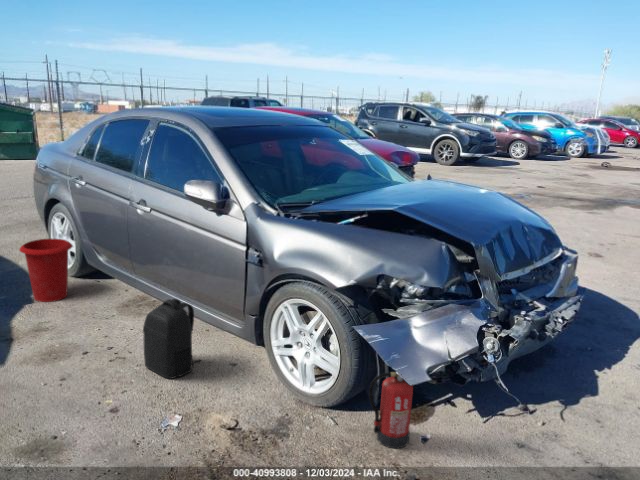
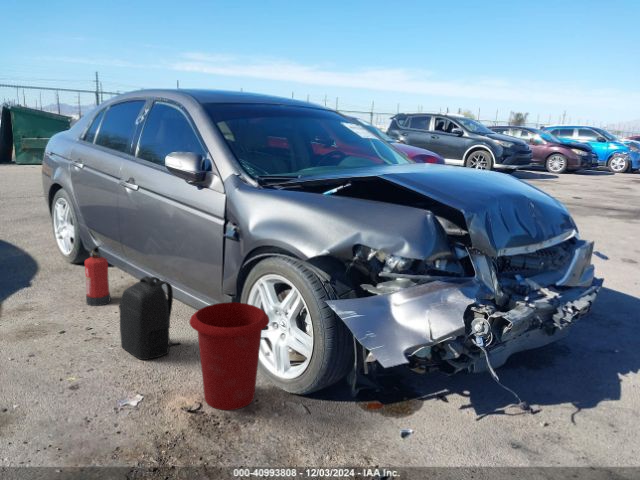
waste bin: present [20,239,73,302] -> present [190,302,269,410]
fire extinguisher: present [369,372,413,448] -> present [85,246,110,306]

